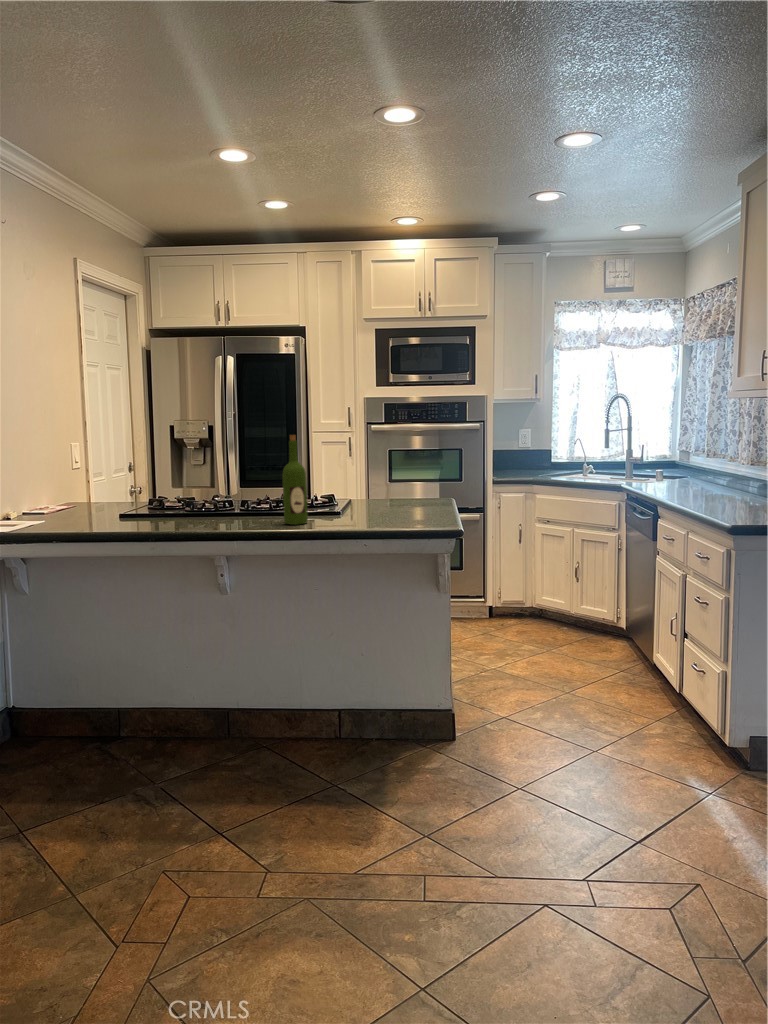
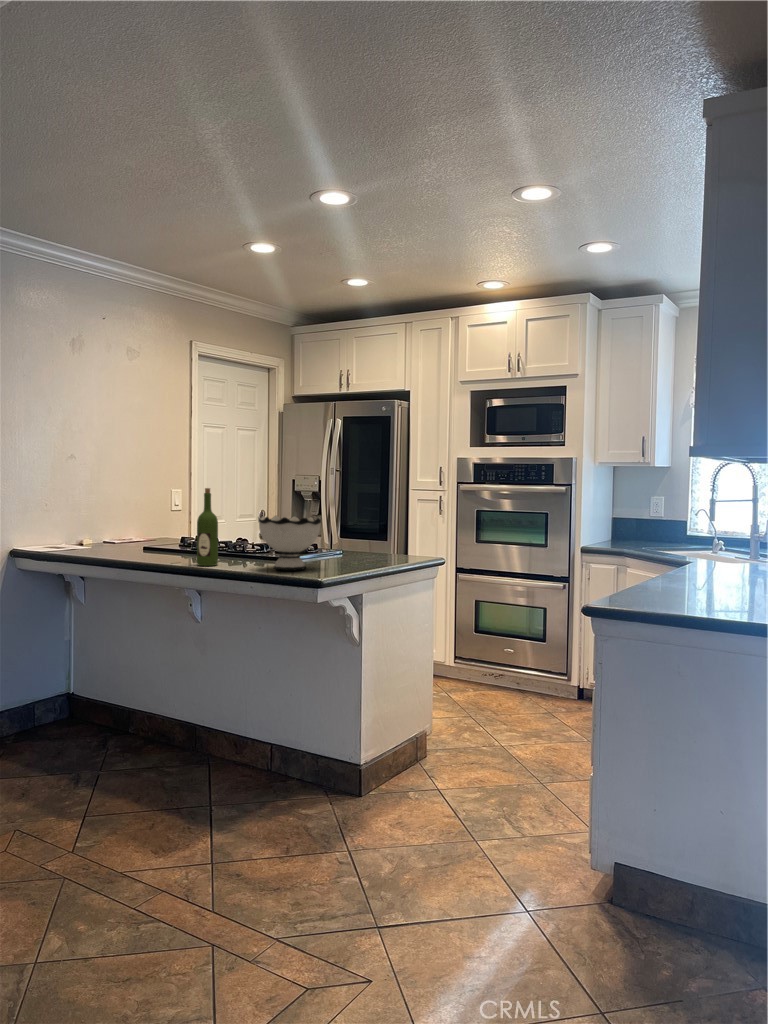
bowl: none [367,460,435,520] -> present [258,516,321,571]

